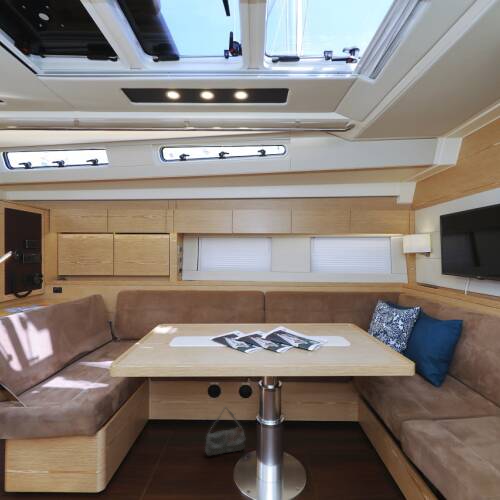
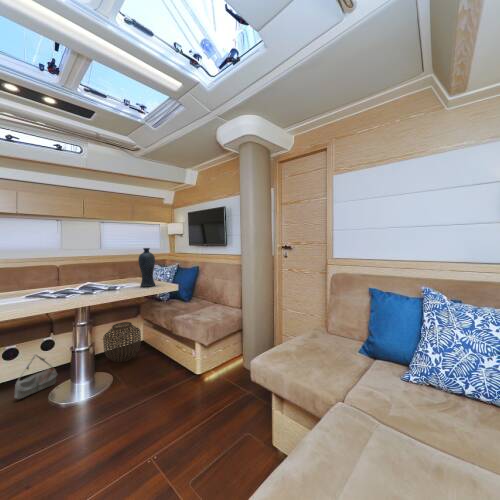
vase: none [344,286,371,355] -> present [138,248,155,287]
woven basket: none [299,389,350,454] -> present [103,322,141,362]

